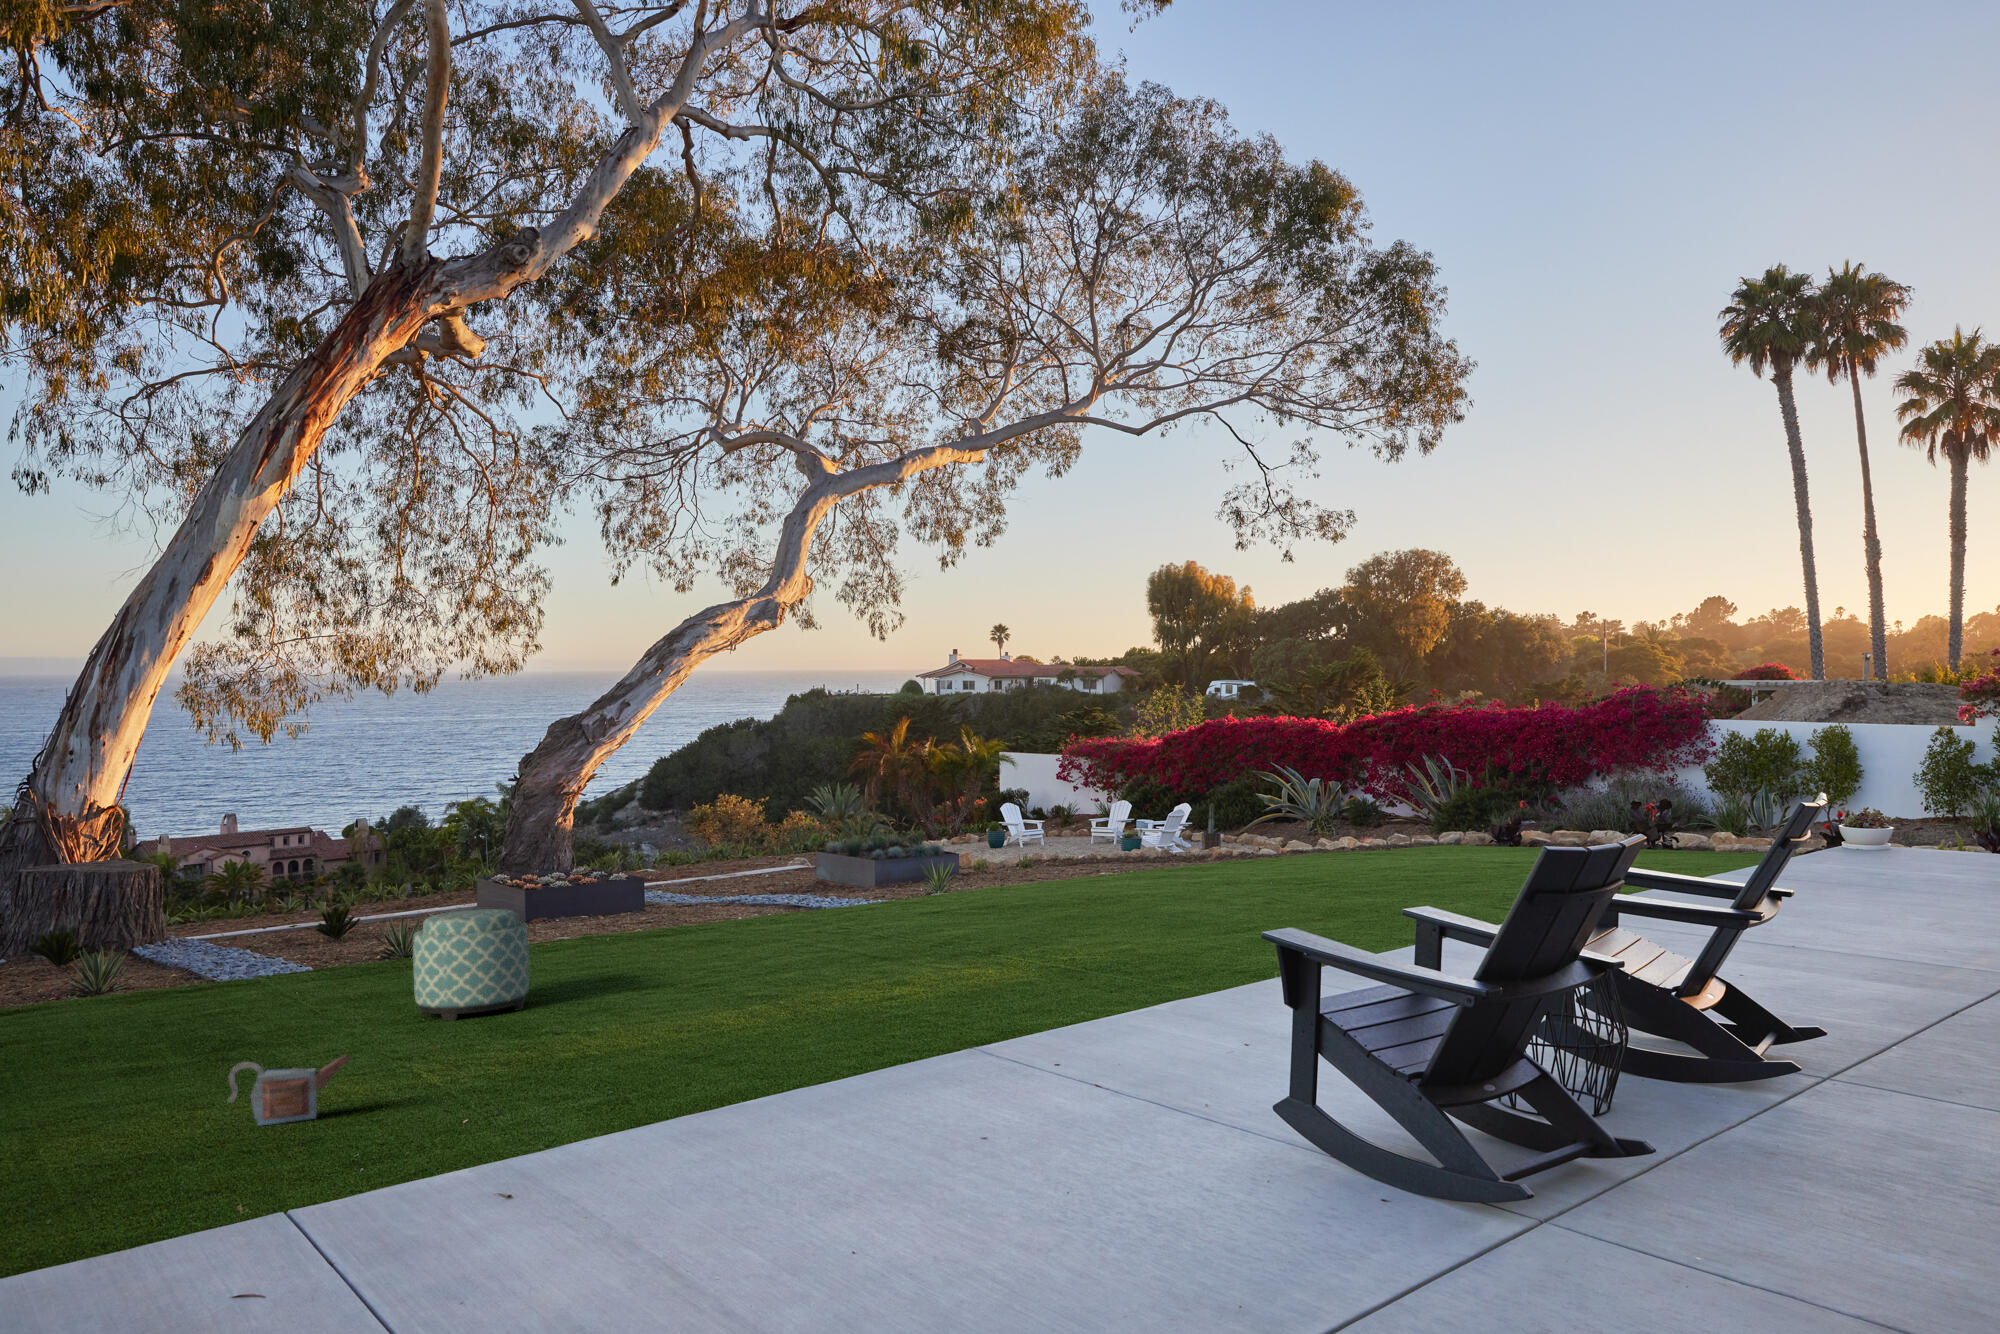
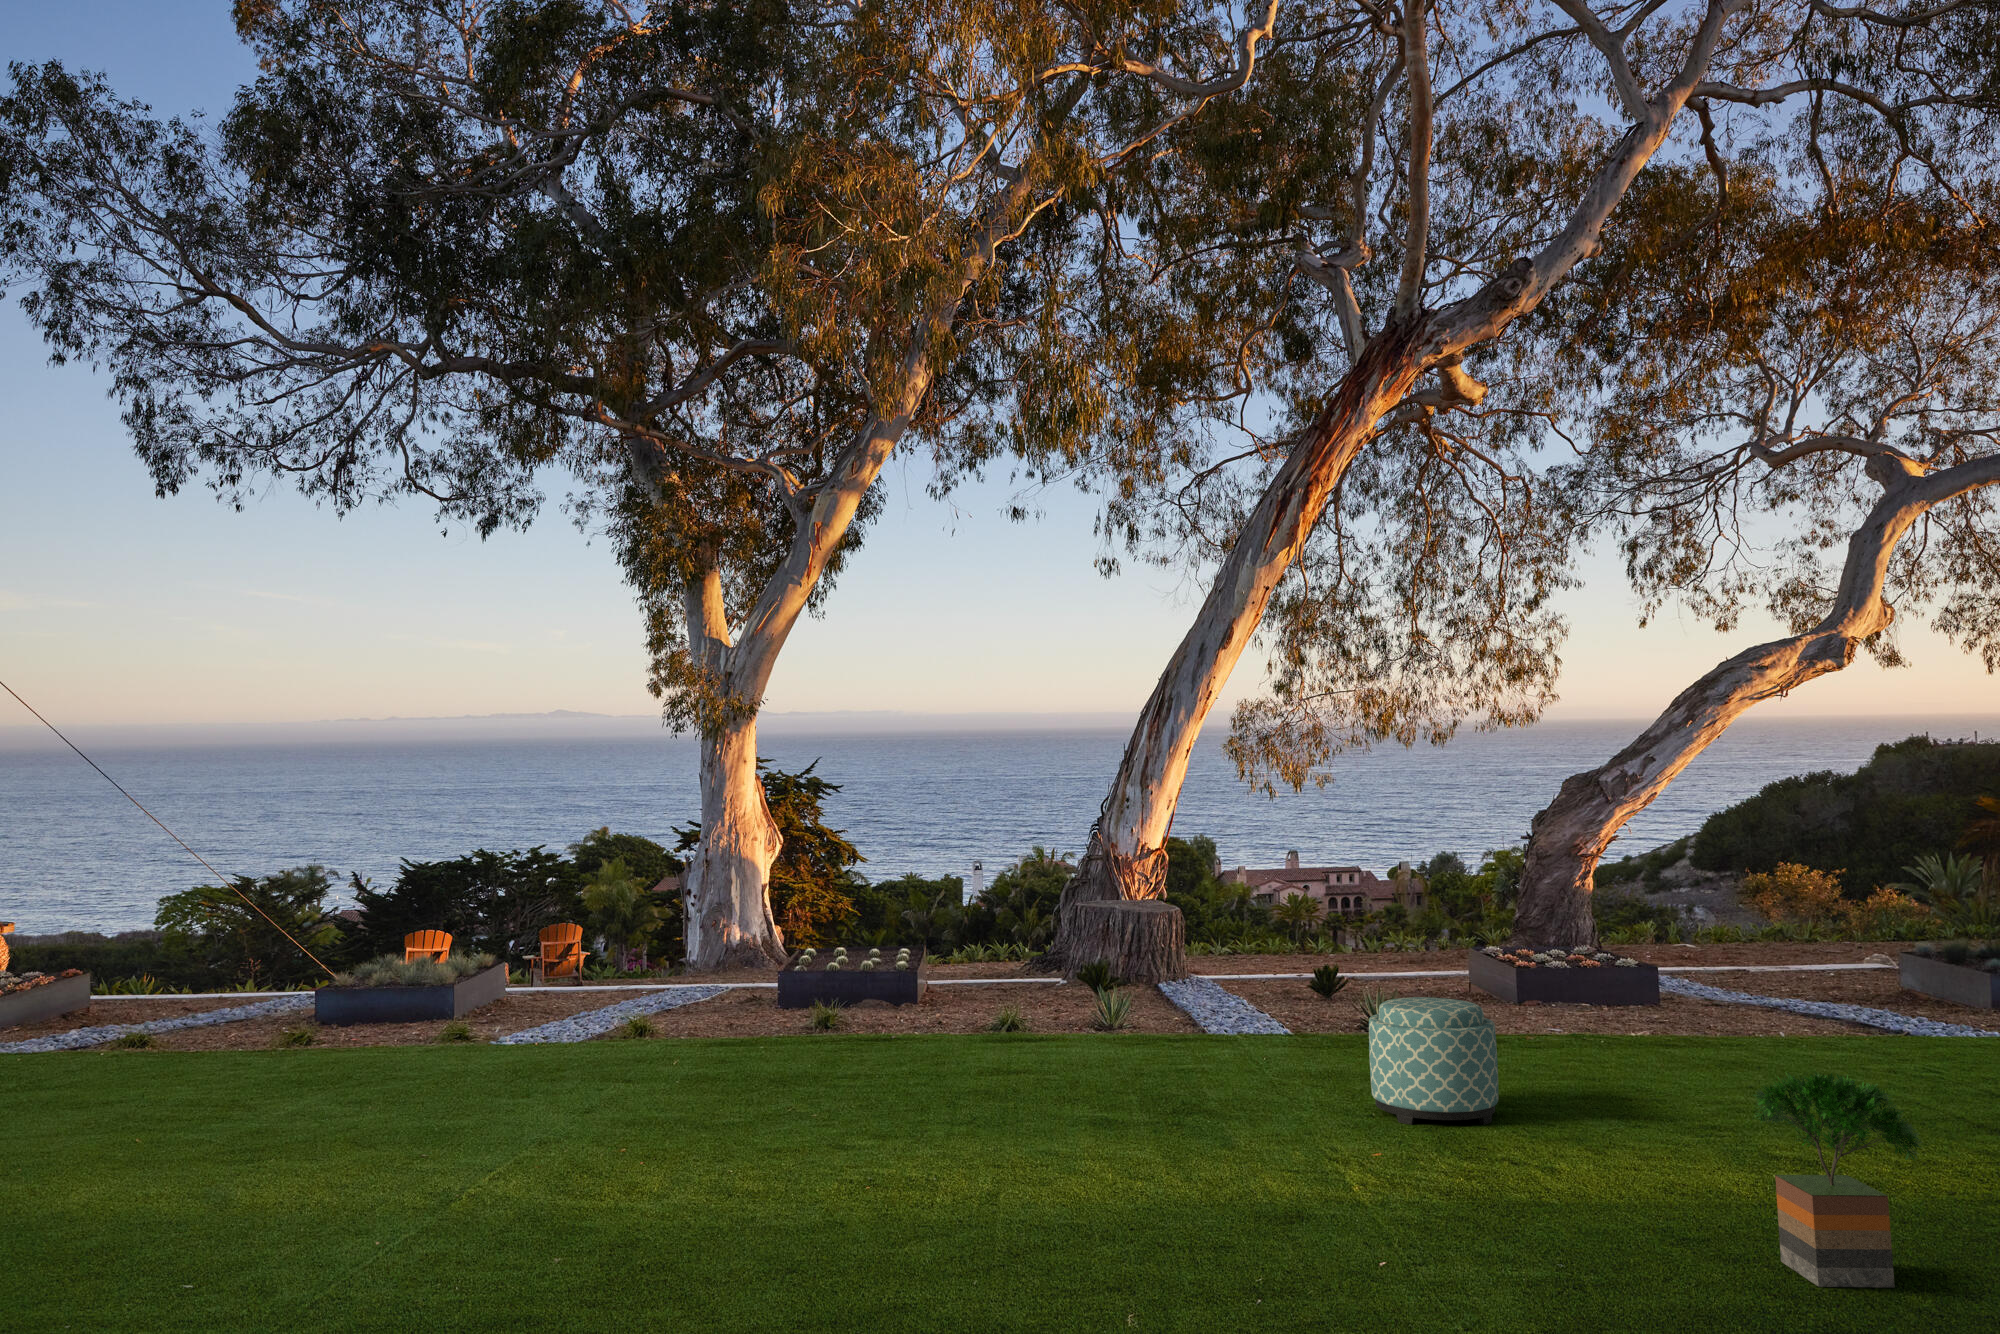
potted tree: none [737,910,841,1055] -> present [1753,1073,1922,1287]
watering can: present [228,1054,350,1126] -> none [1135,1157,1256,1237]

